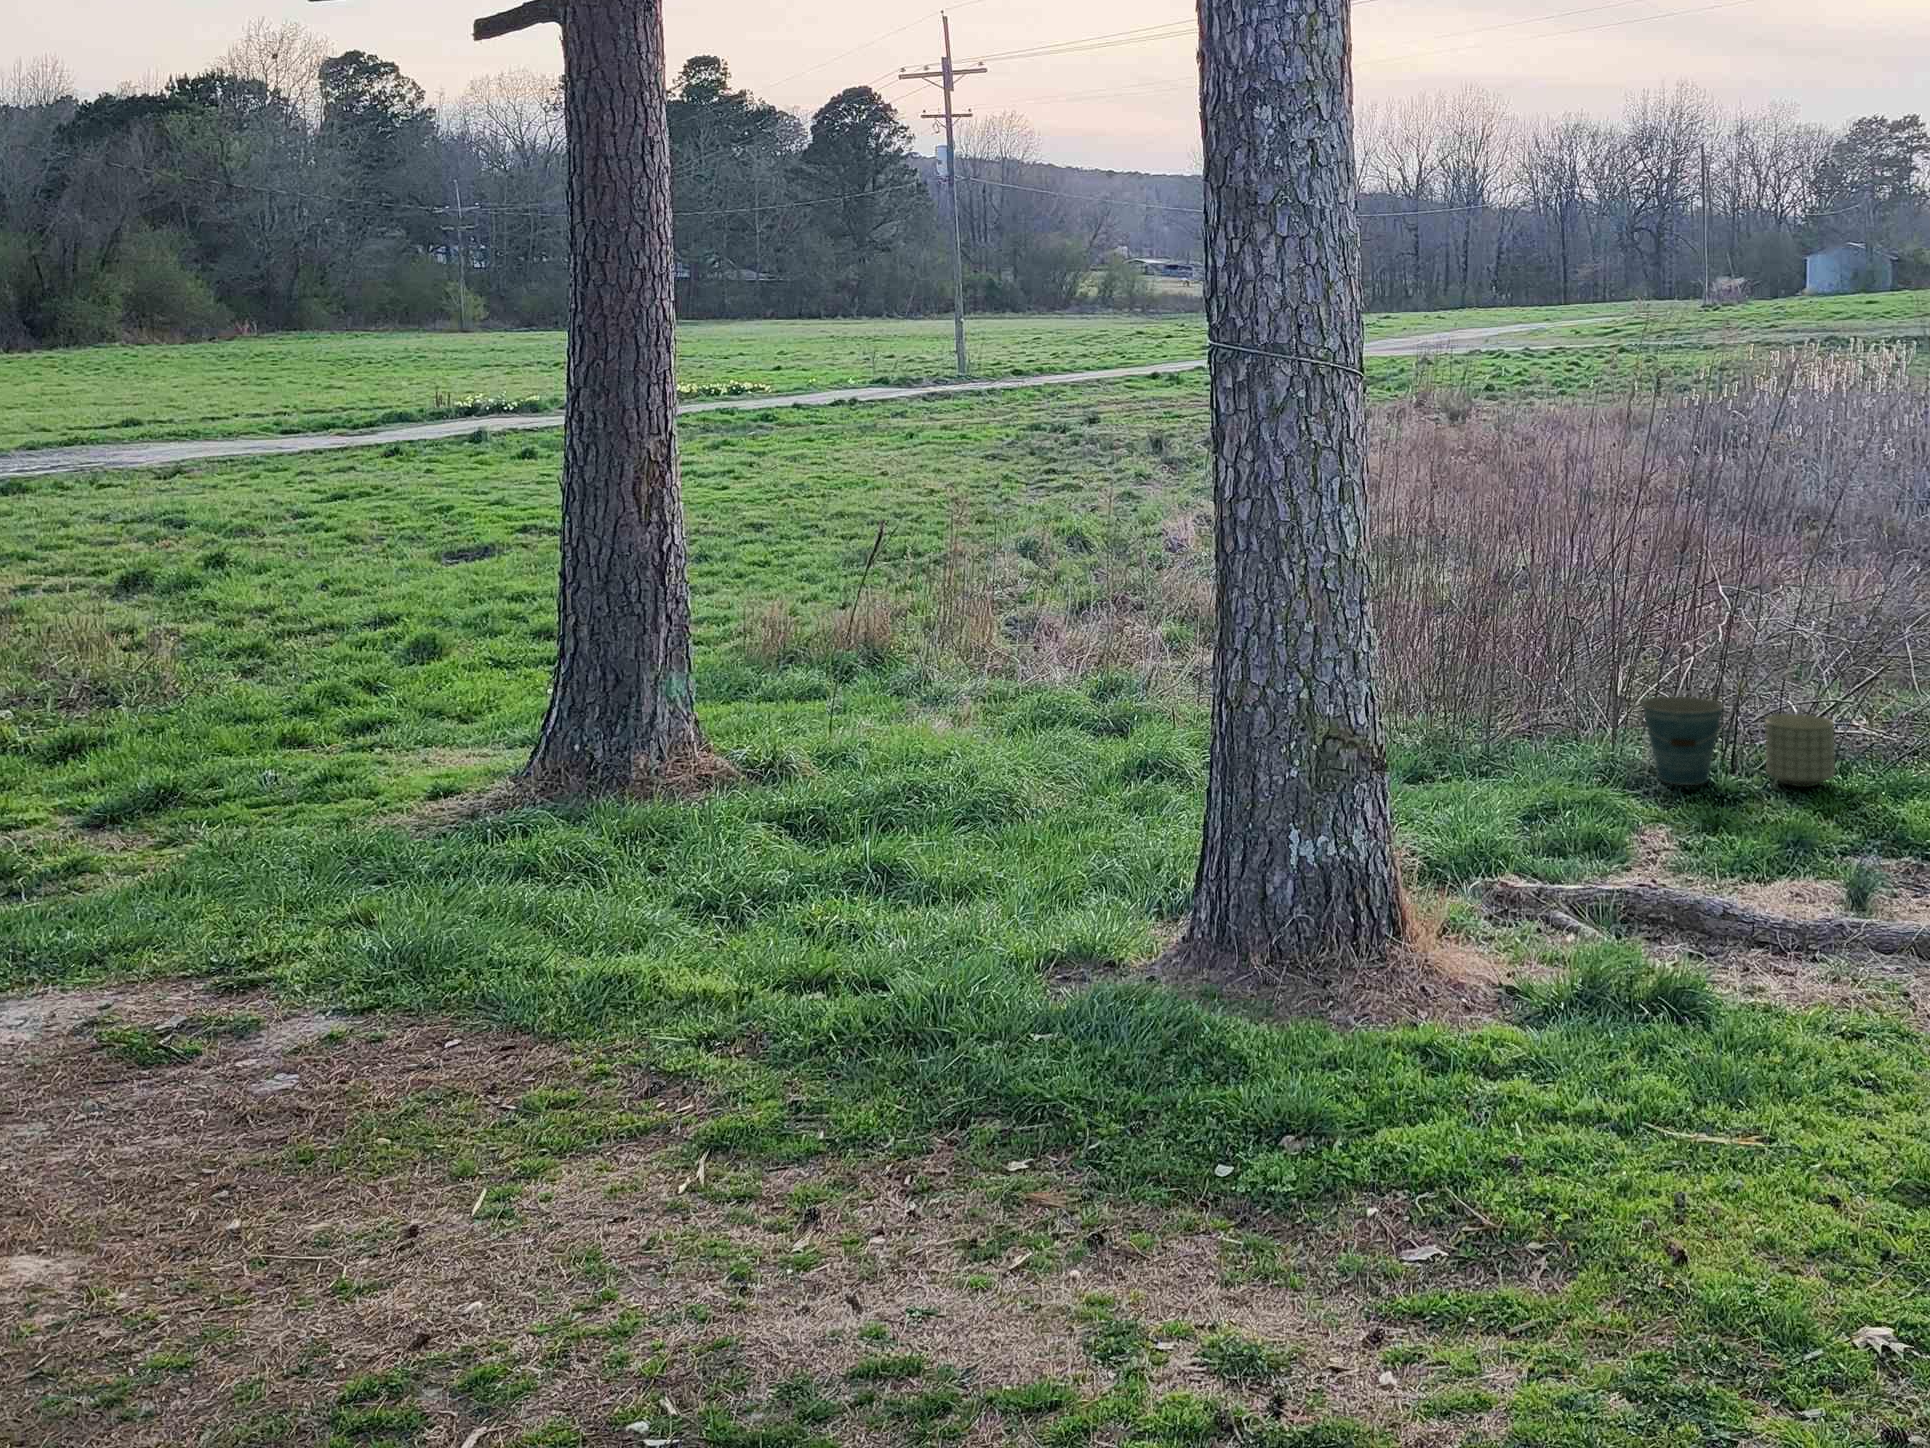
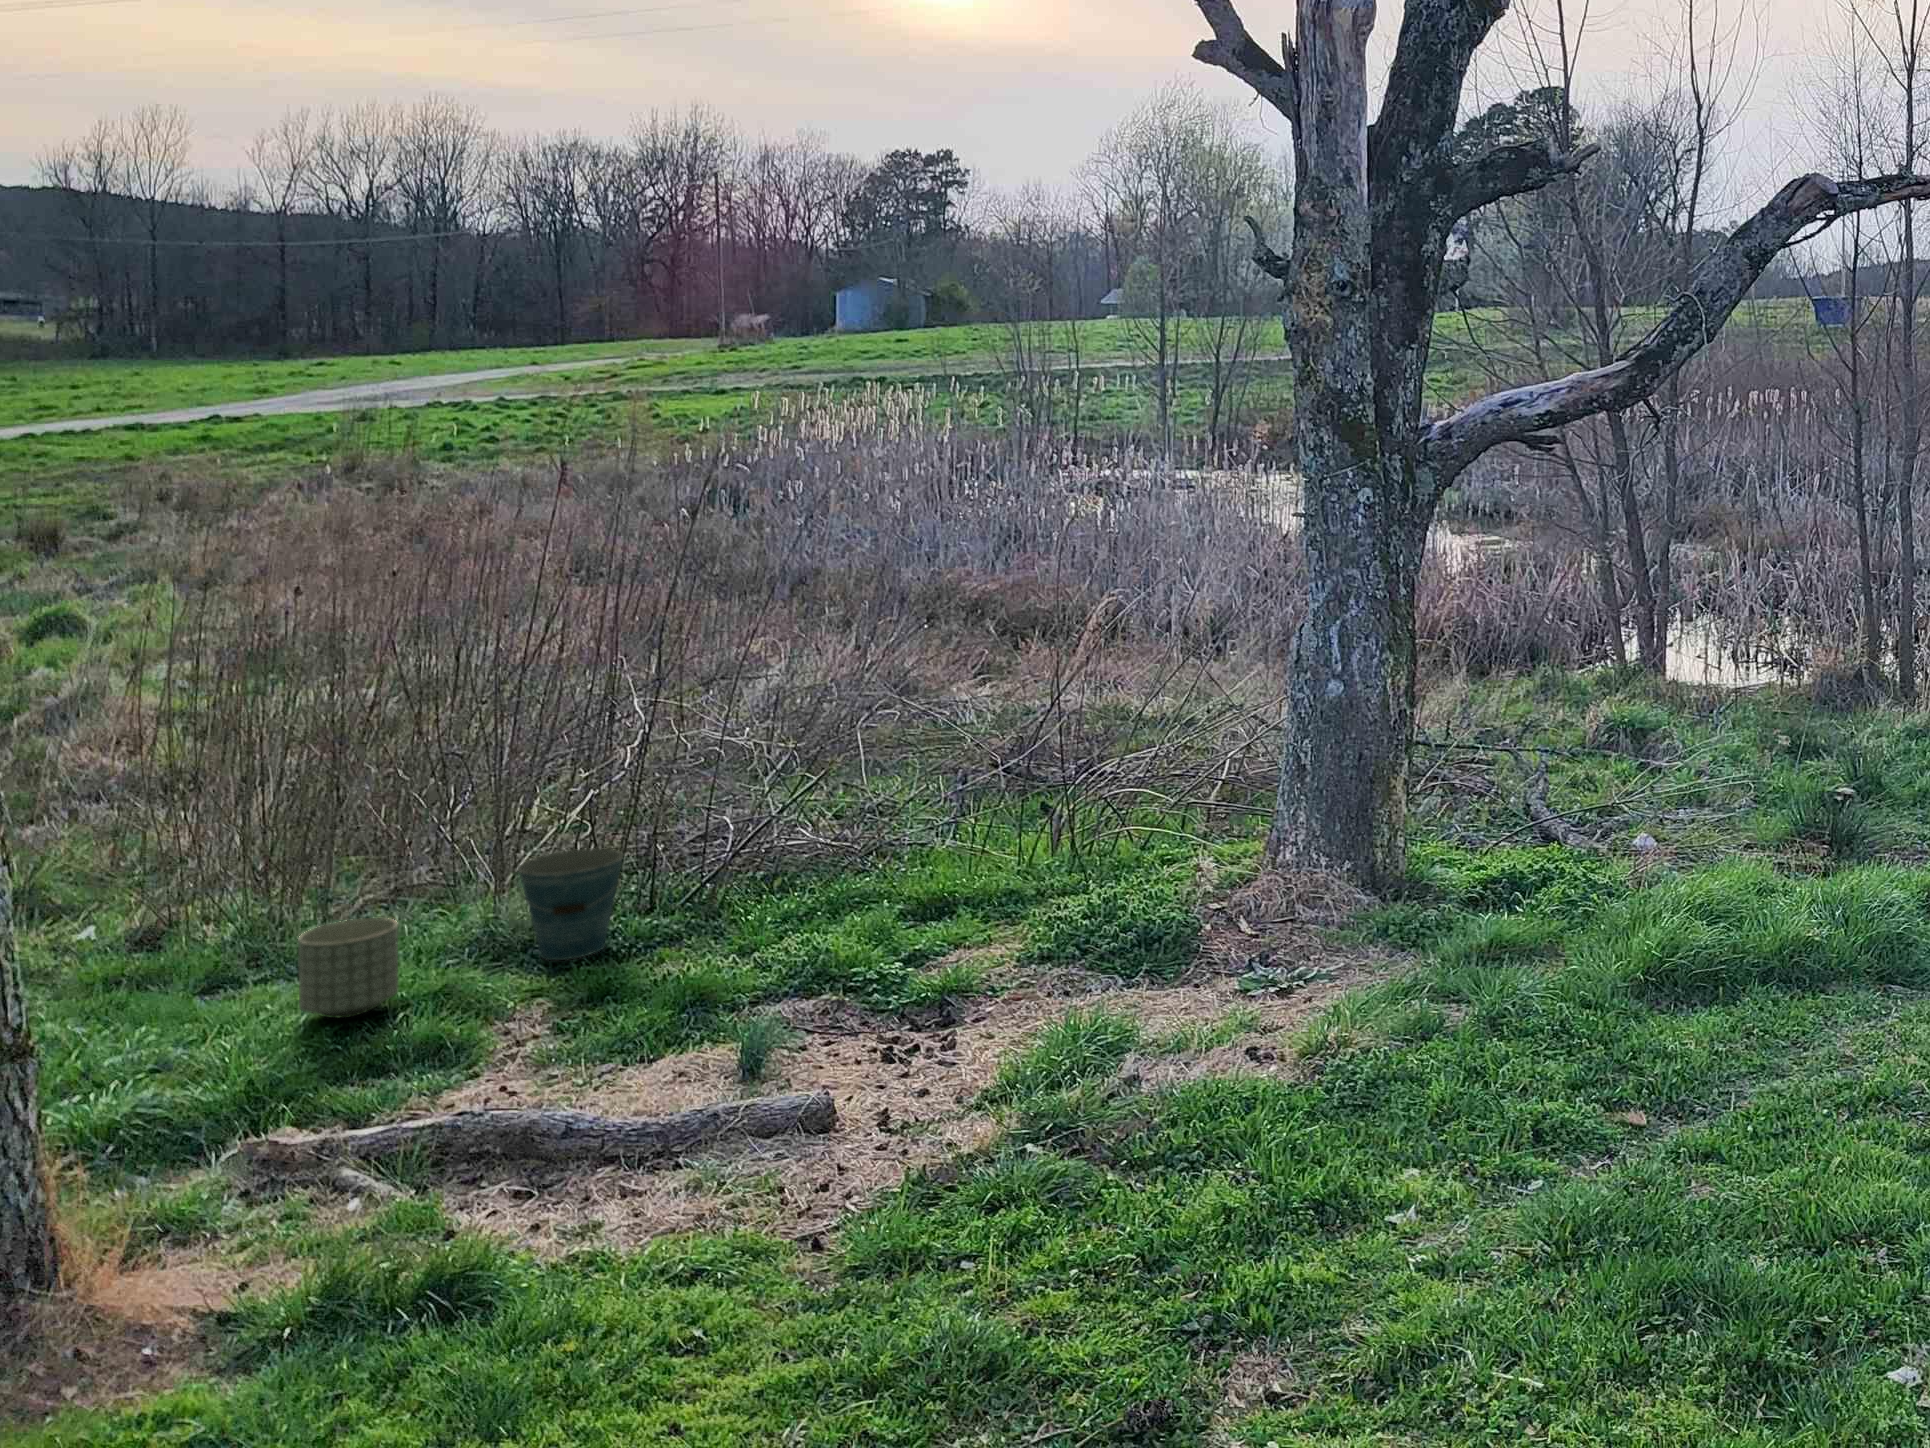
planter: present [1765,714,1835,787] -> present [298,918,398,1018]

